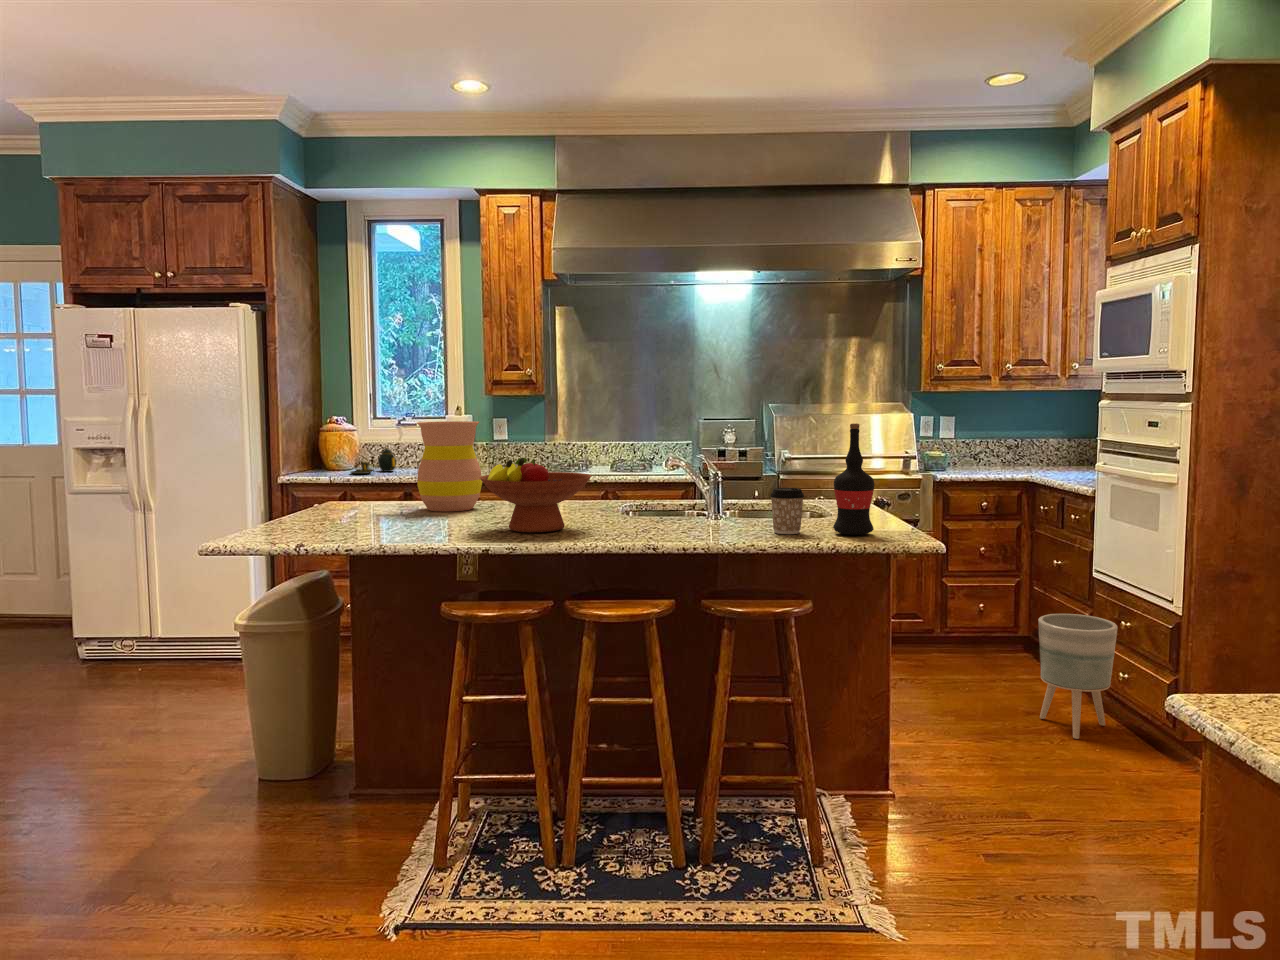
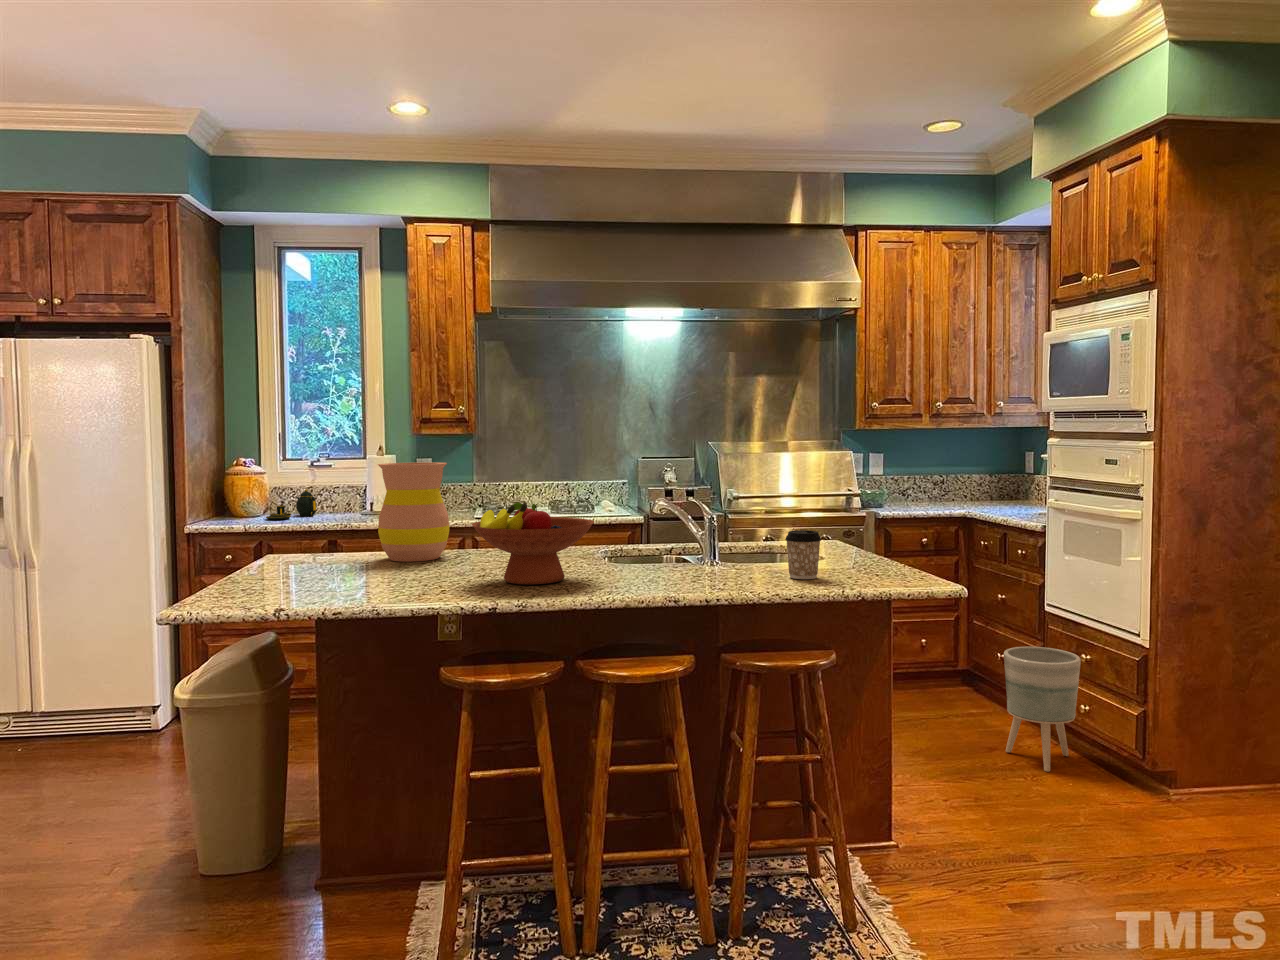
wine bottle: present [833,423,874,535] -> none [851,463,894,578]

